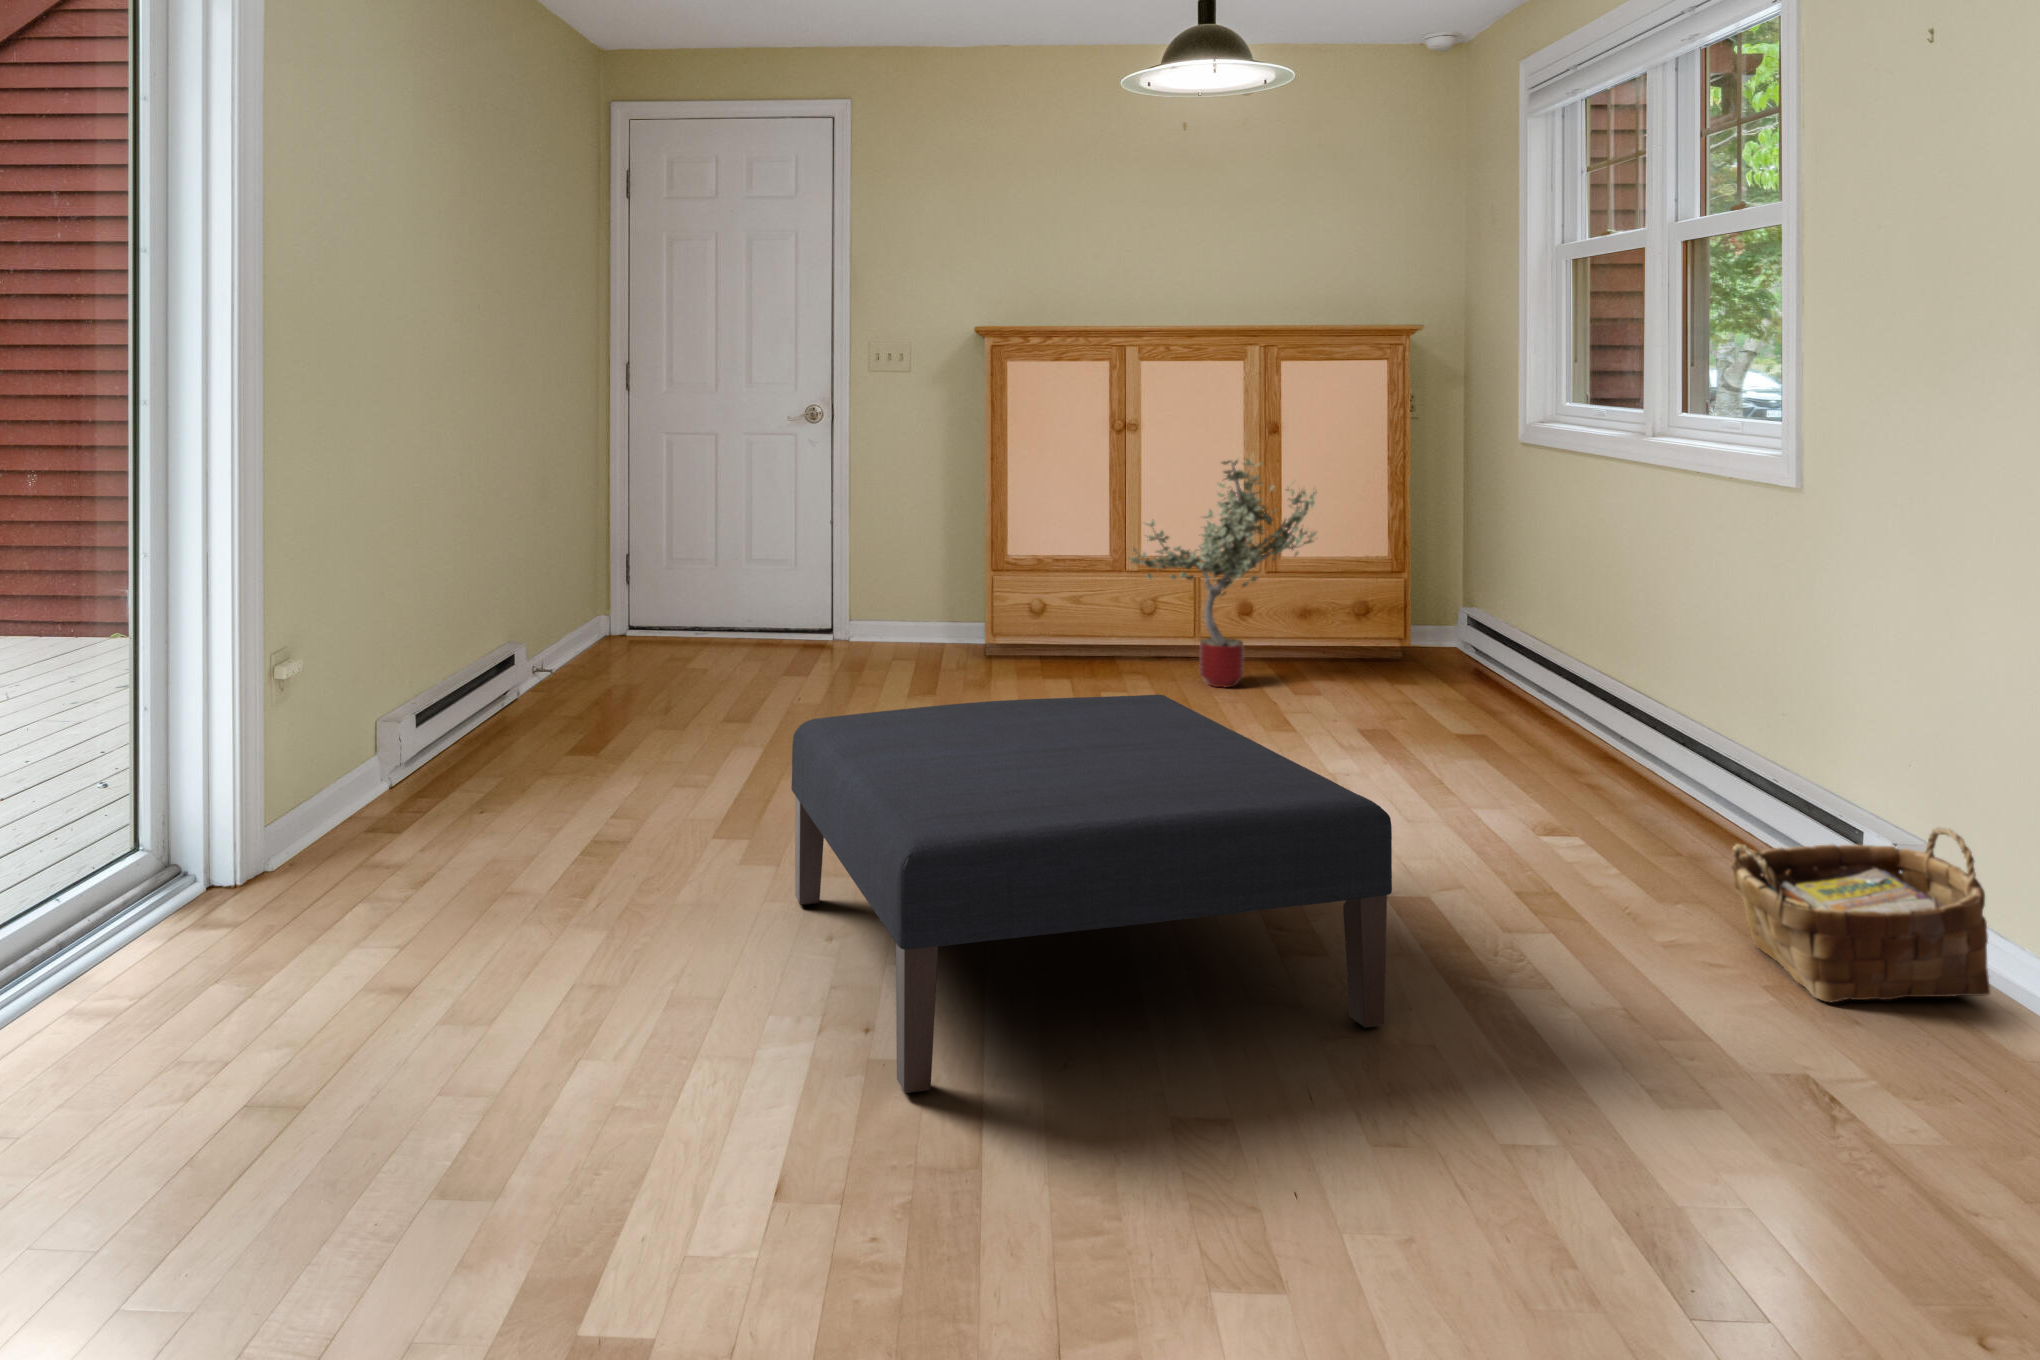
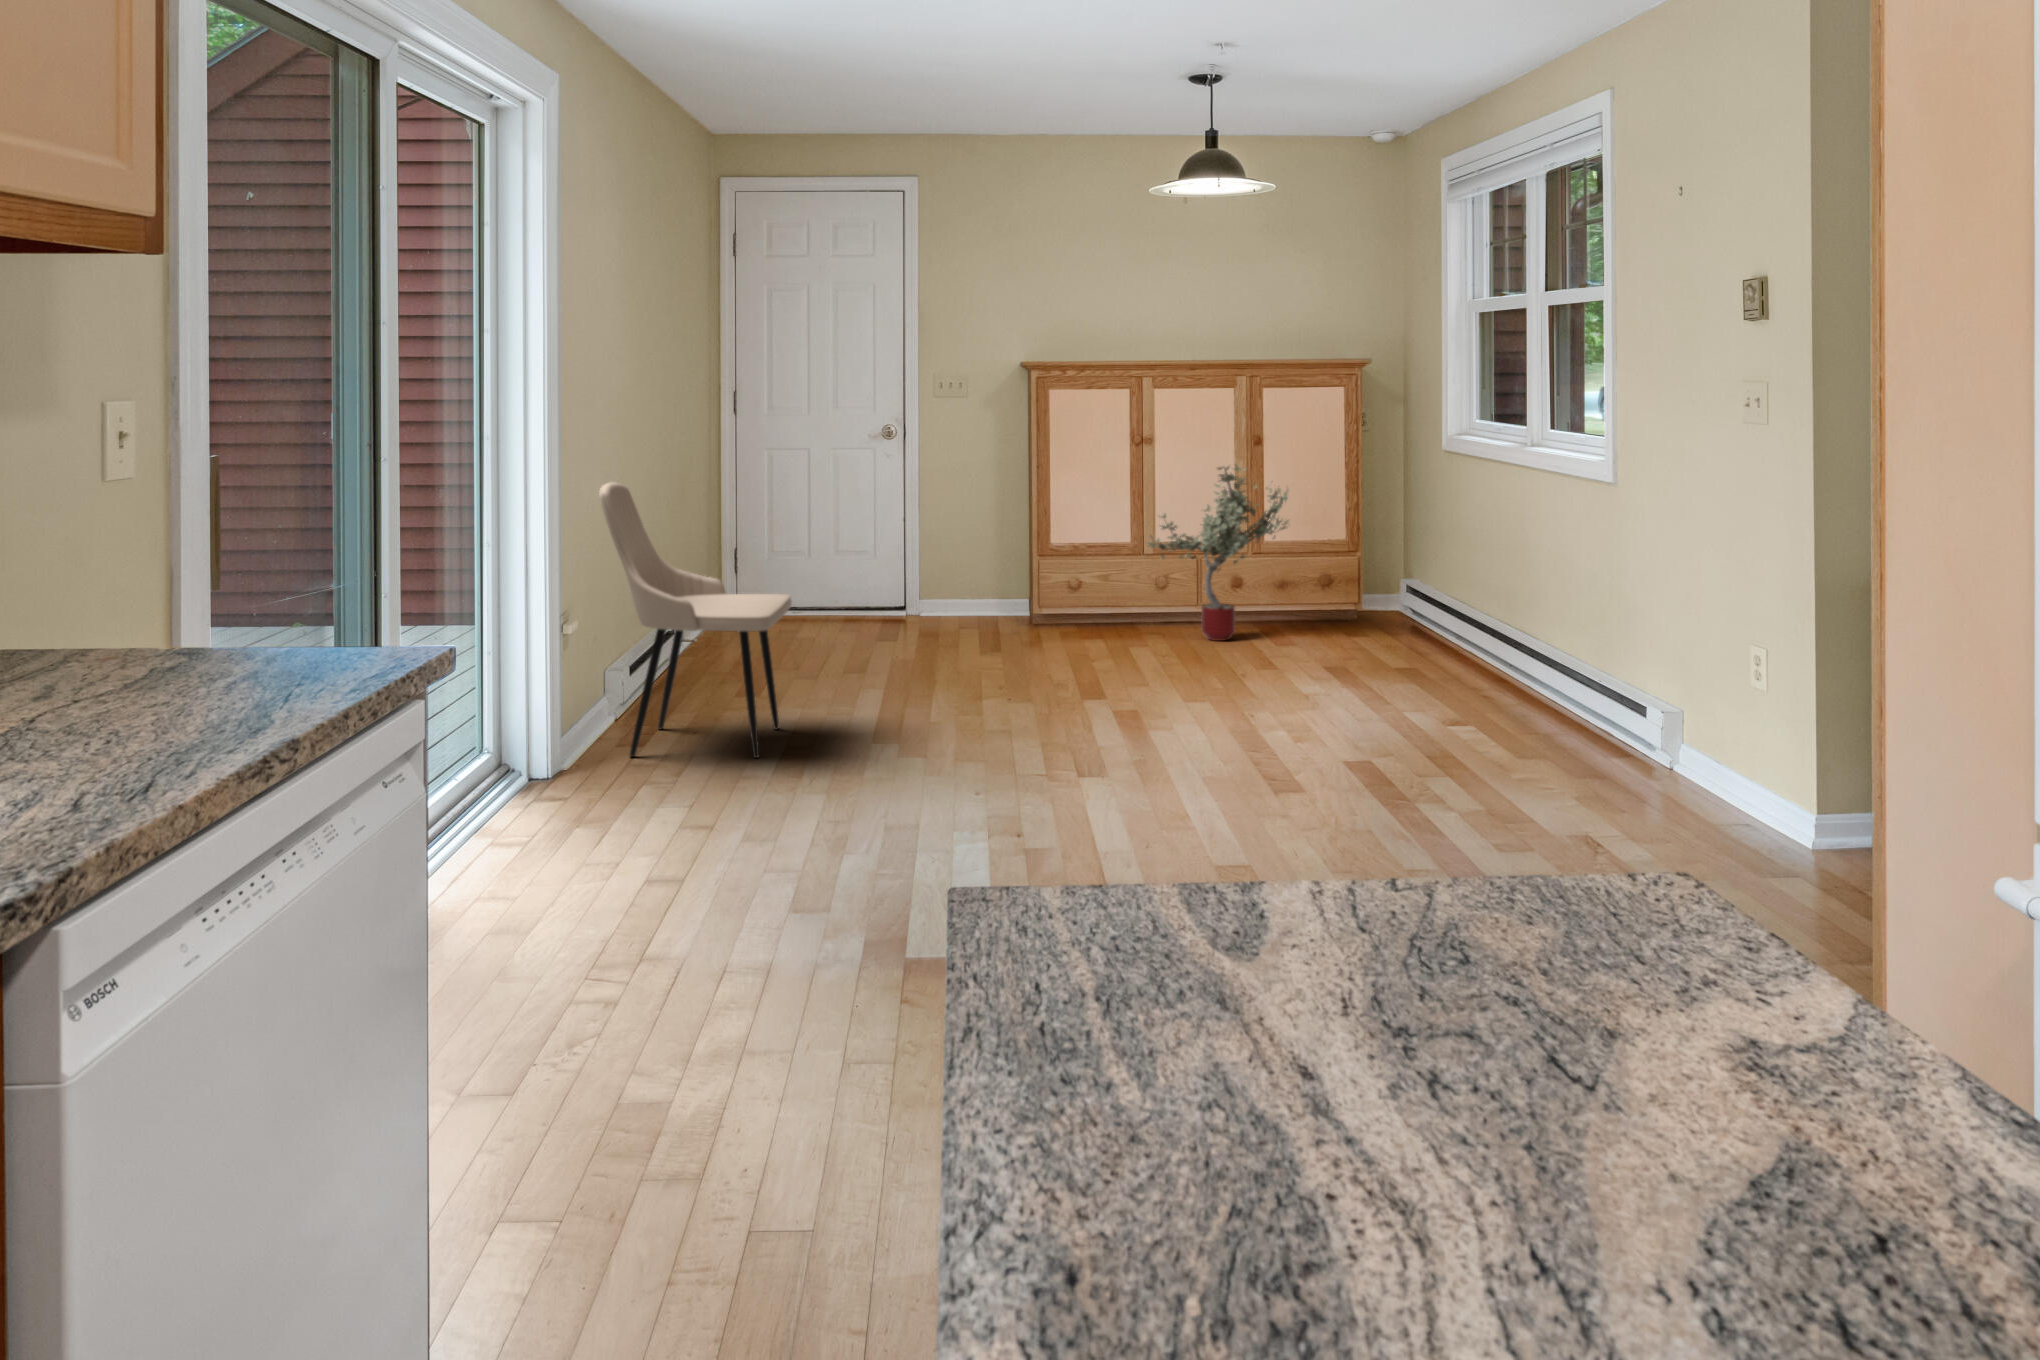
dining chair: none [336,468,616,861] -> present [599,482,792,758]
ottoman: present [791,695,1392,1093] -> none [941,631,1342,861]
woven basket: present [1731,827,1990,1002] -> none [1557,697,1708,805]

